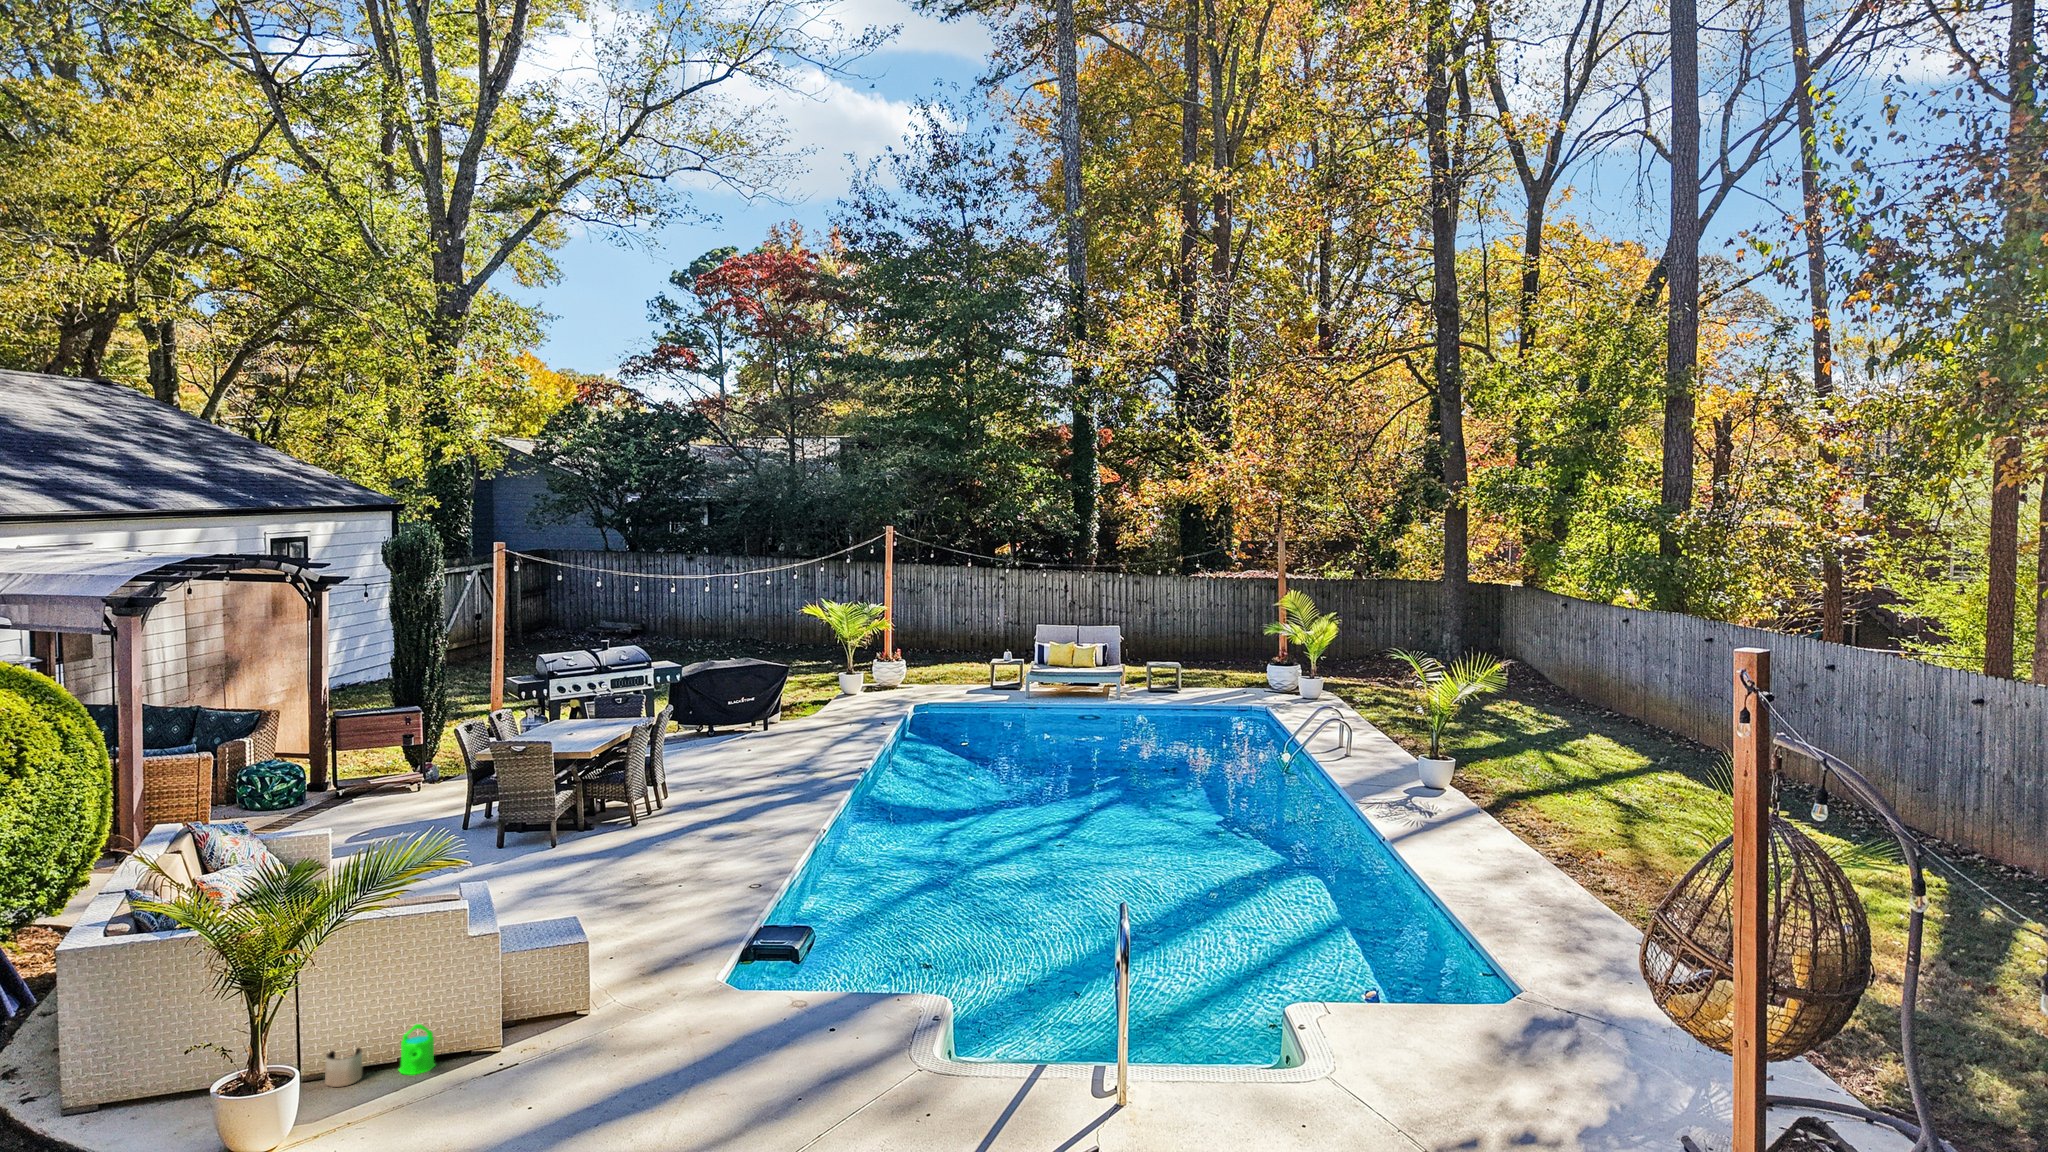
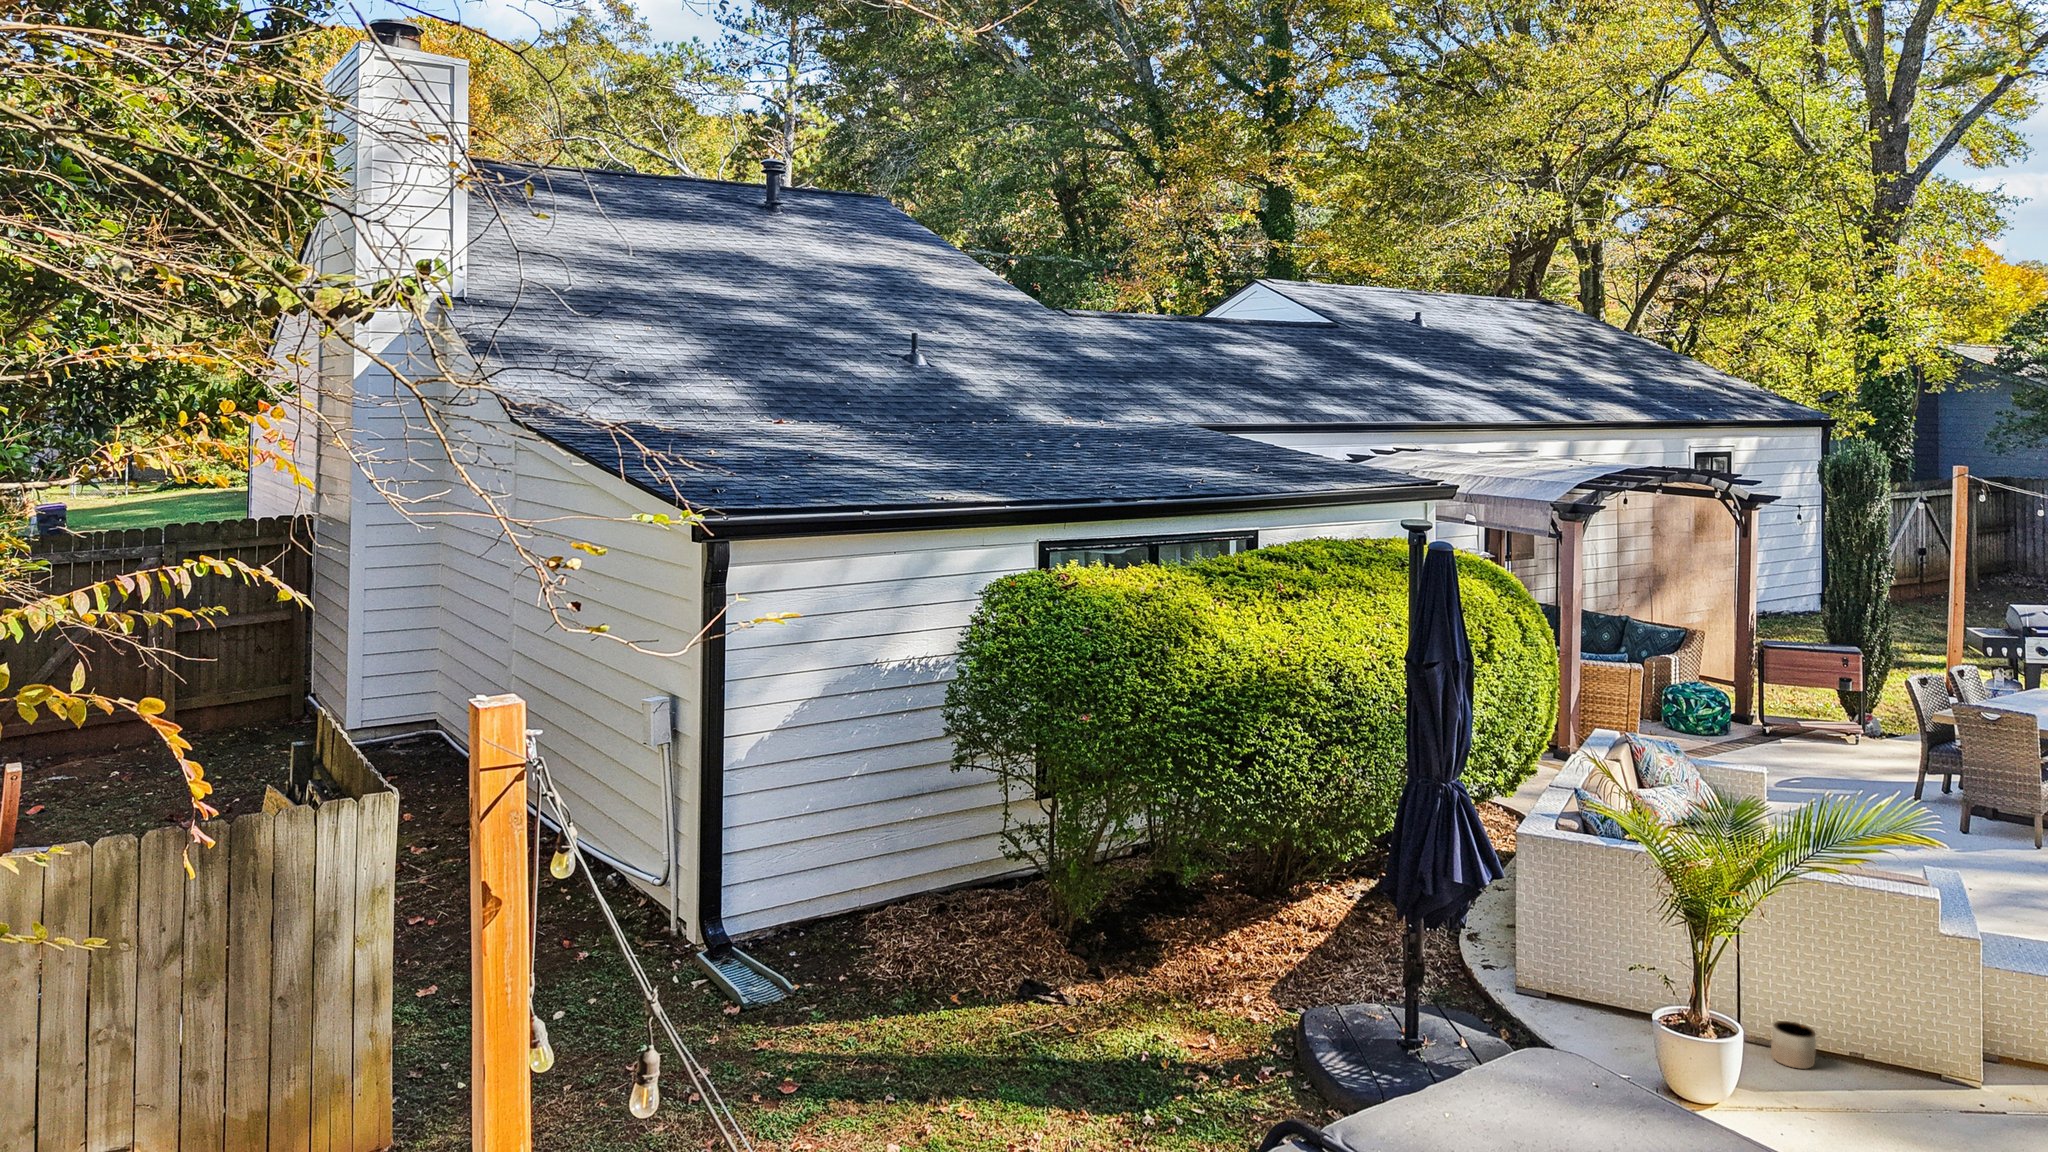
watering can: present [399,1024,435,1075] -> none [1859,1027,1912,1091]

